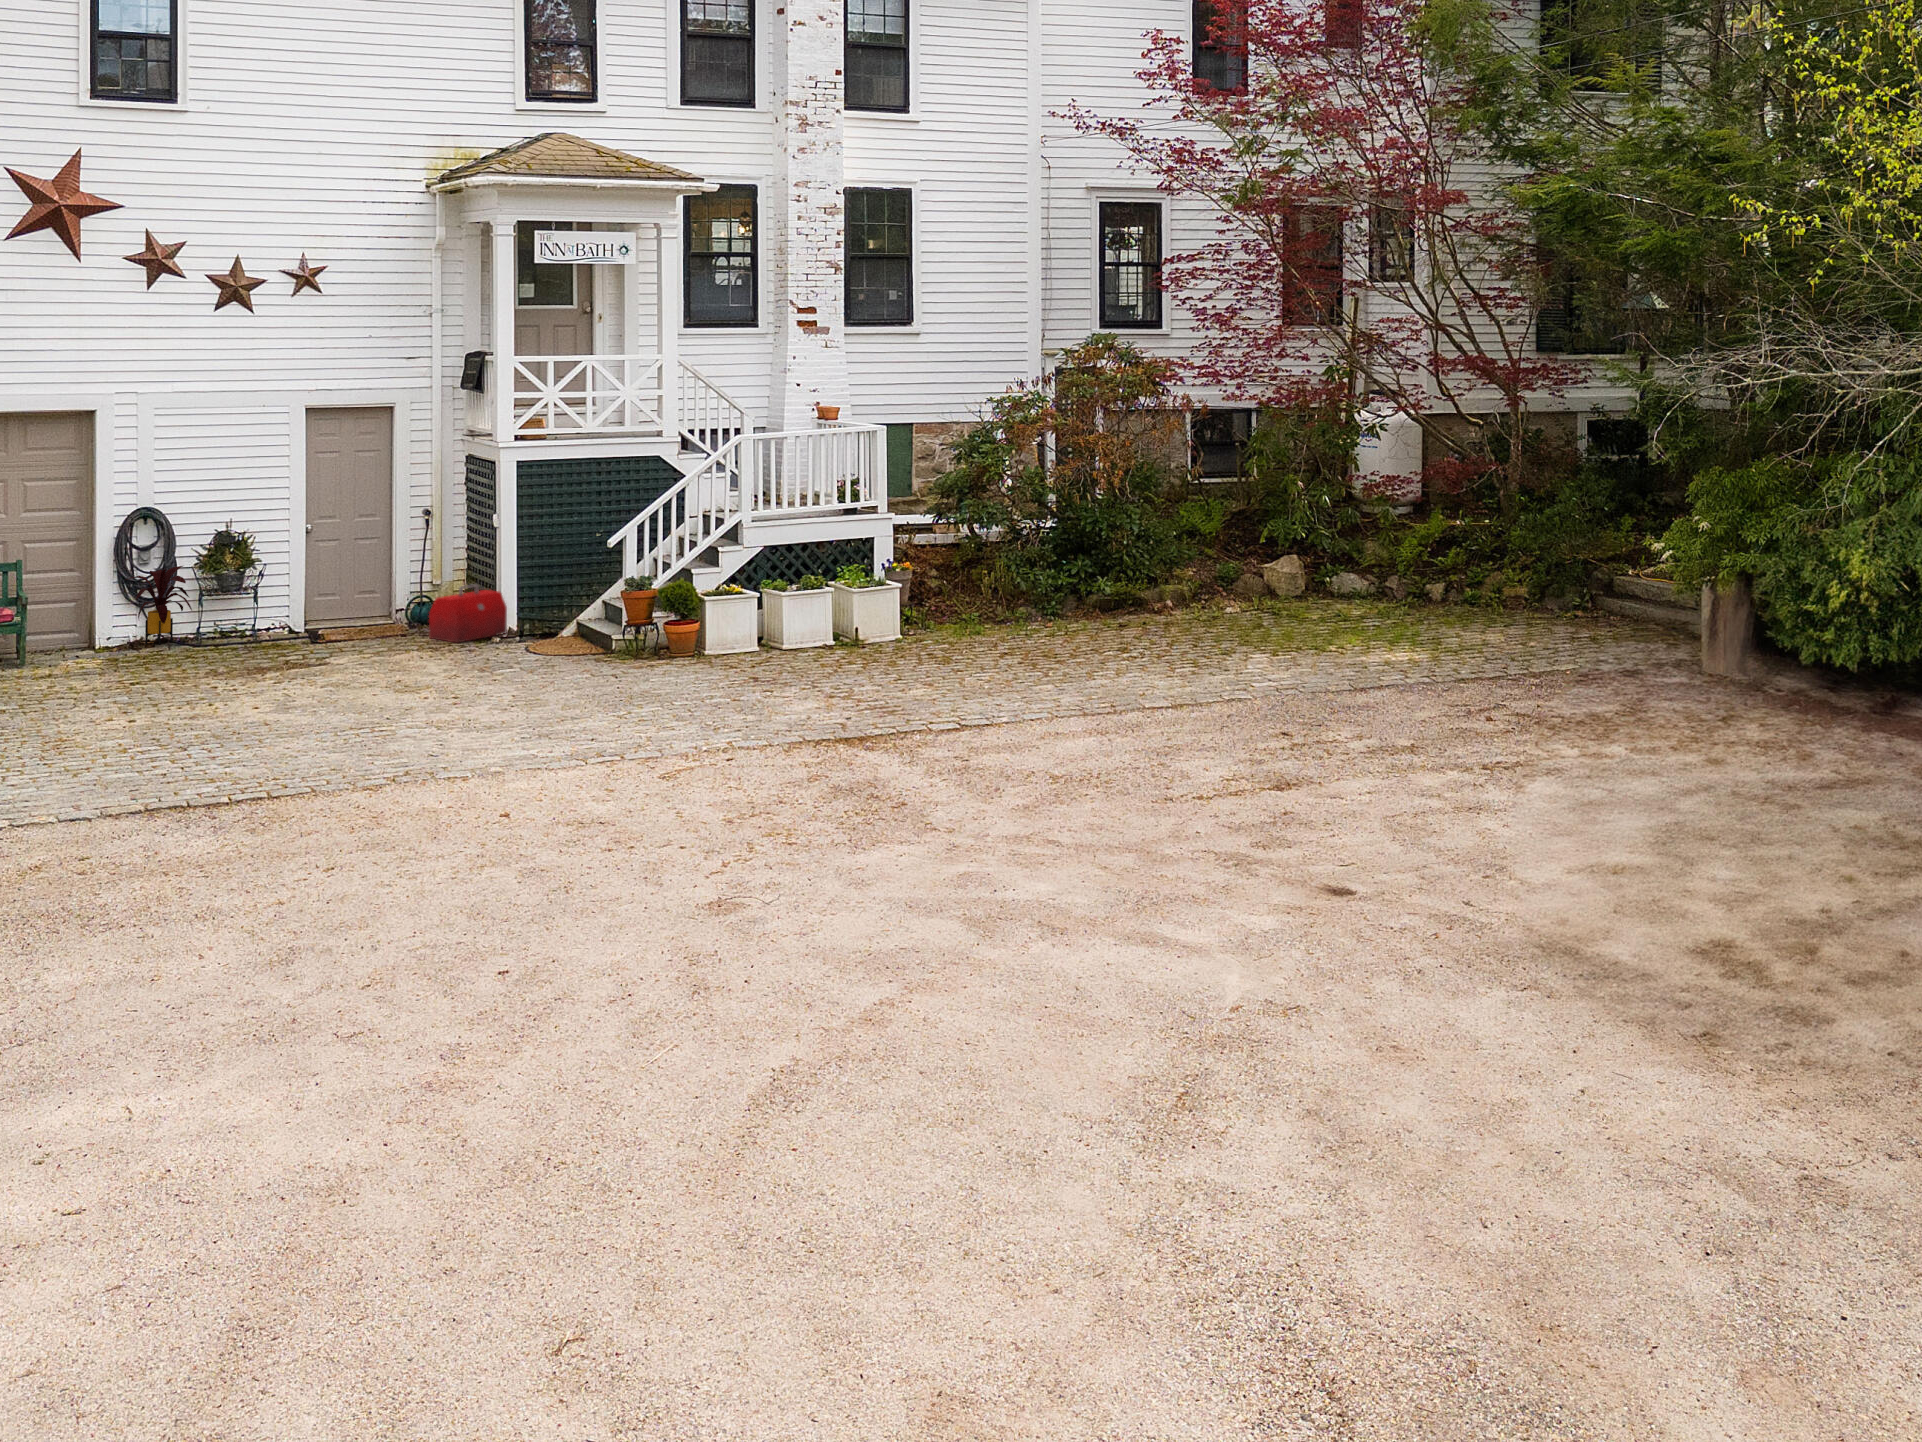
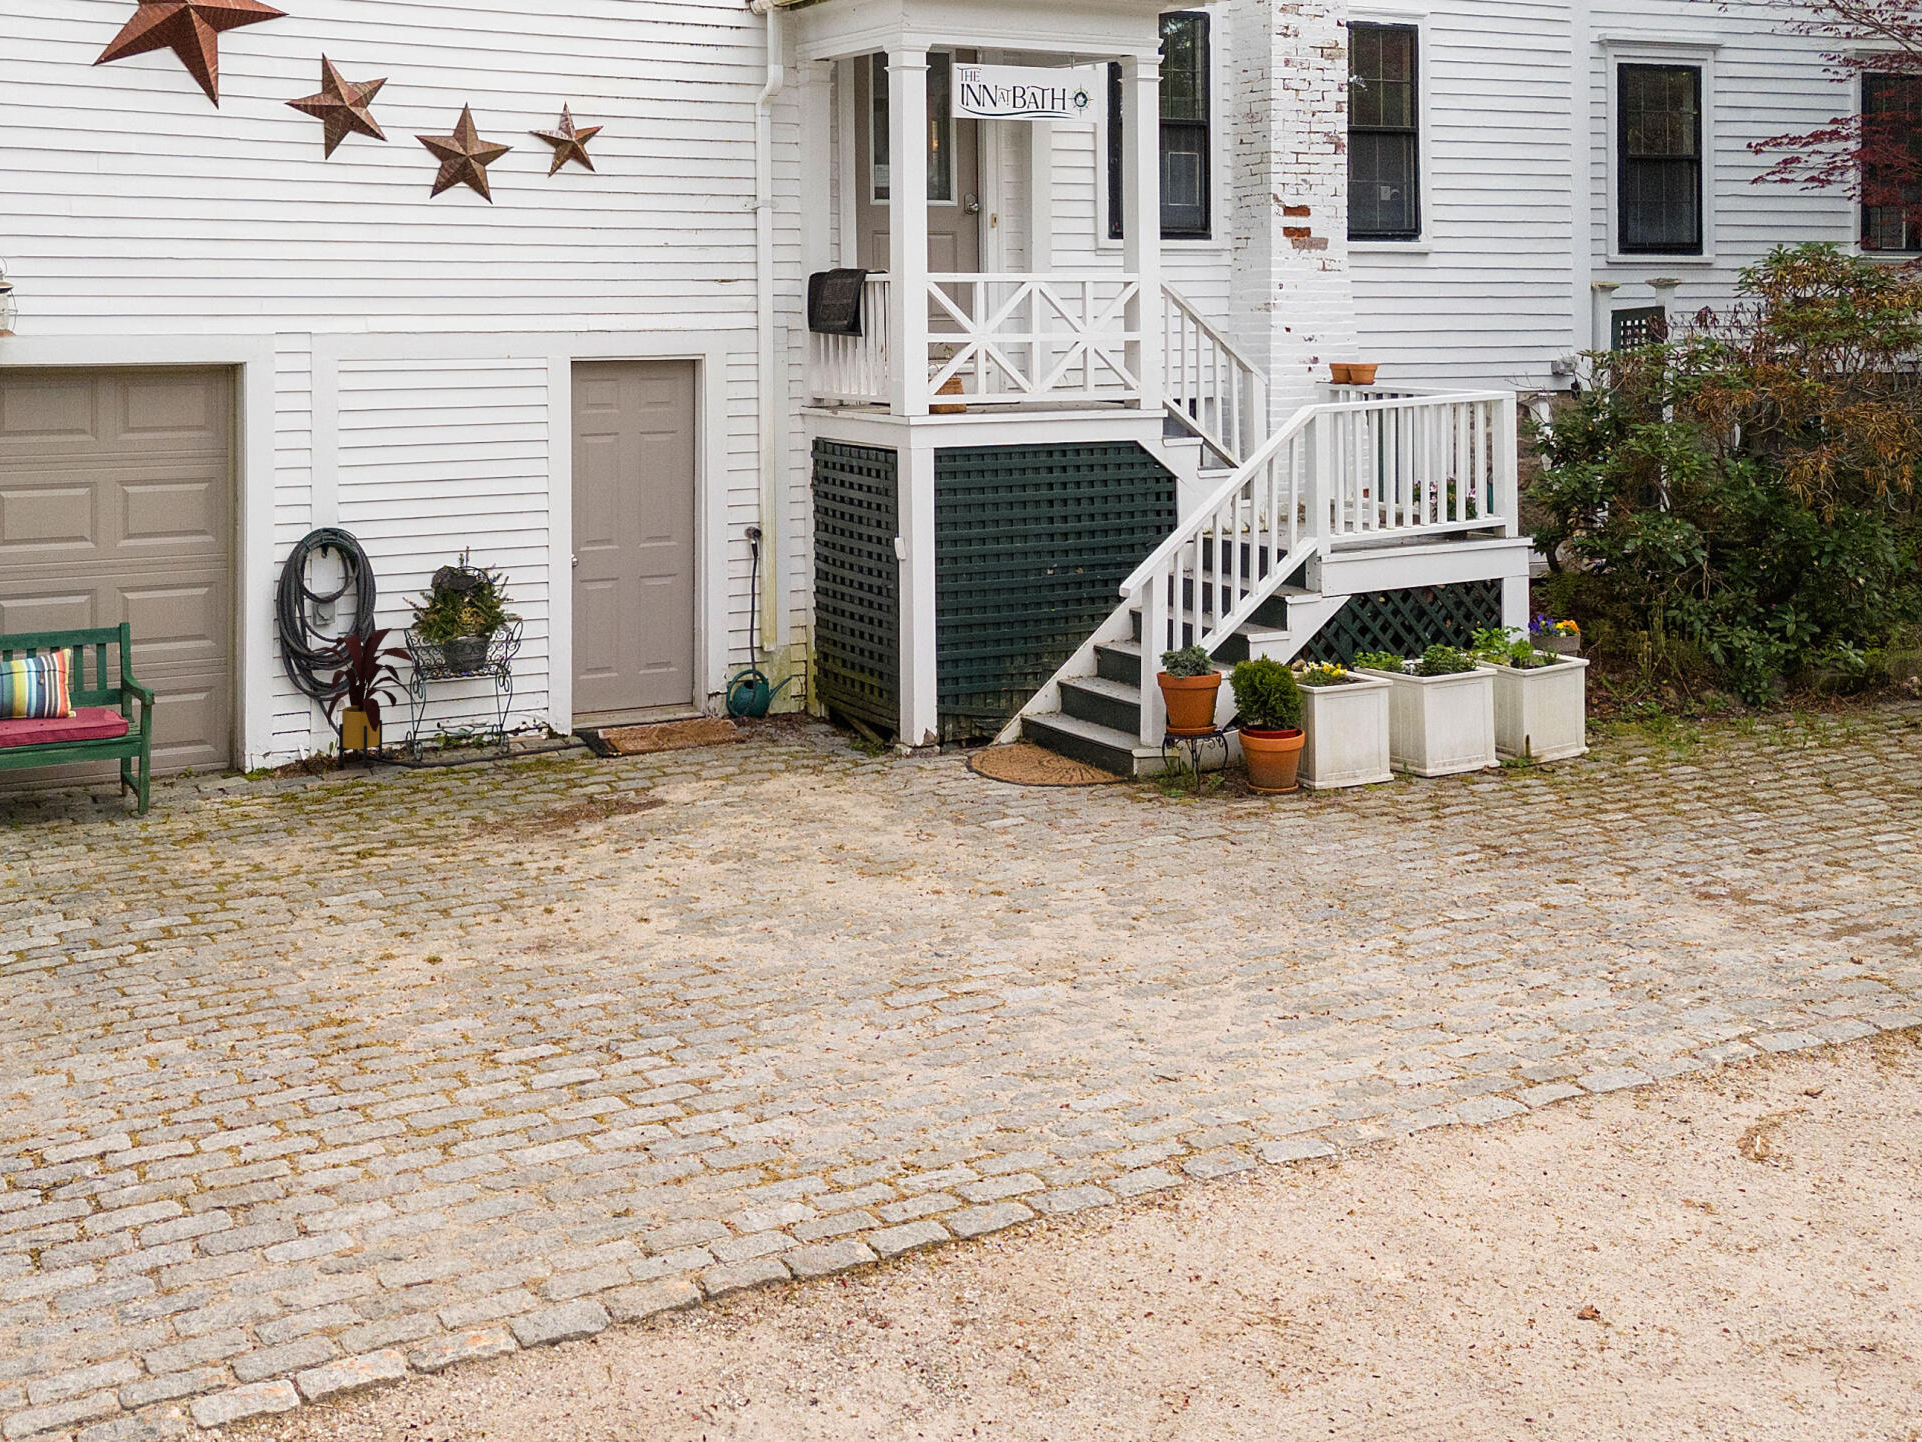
toolbox: present [429,584,507,643] -> none [811,658,929,764]

